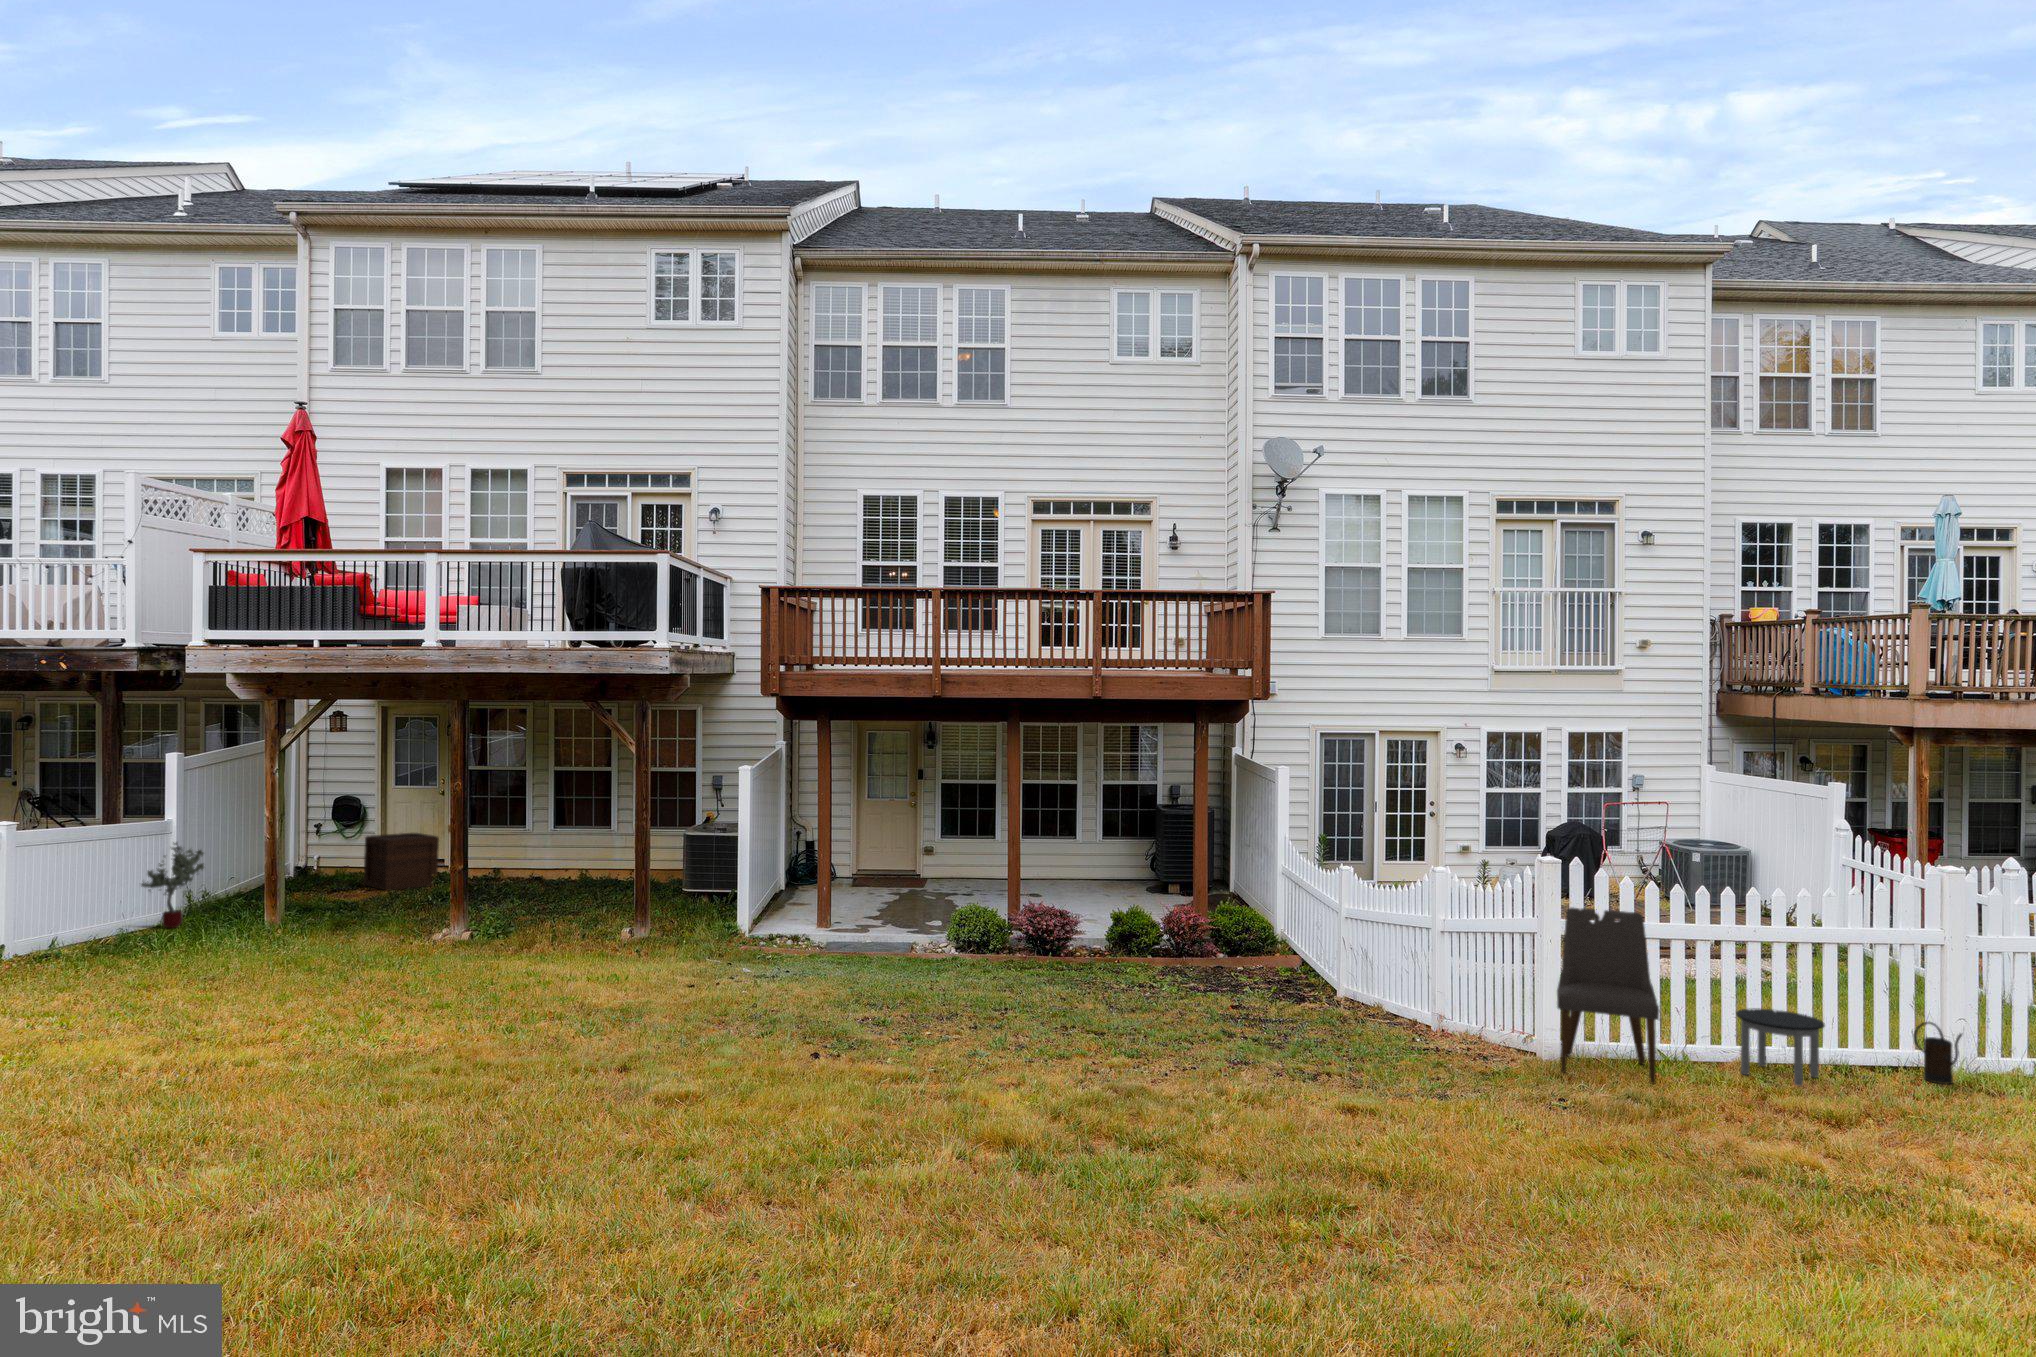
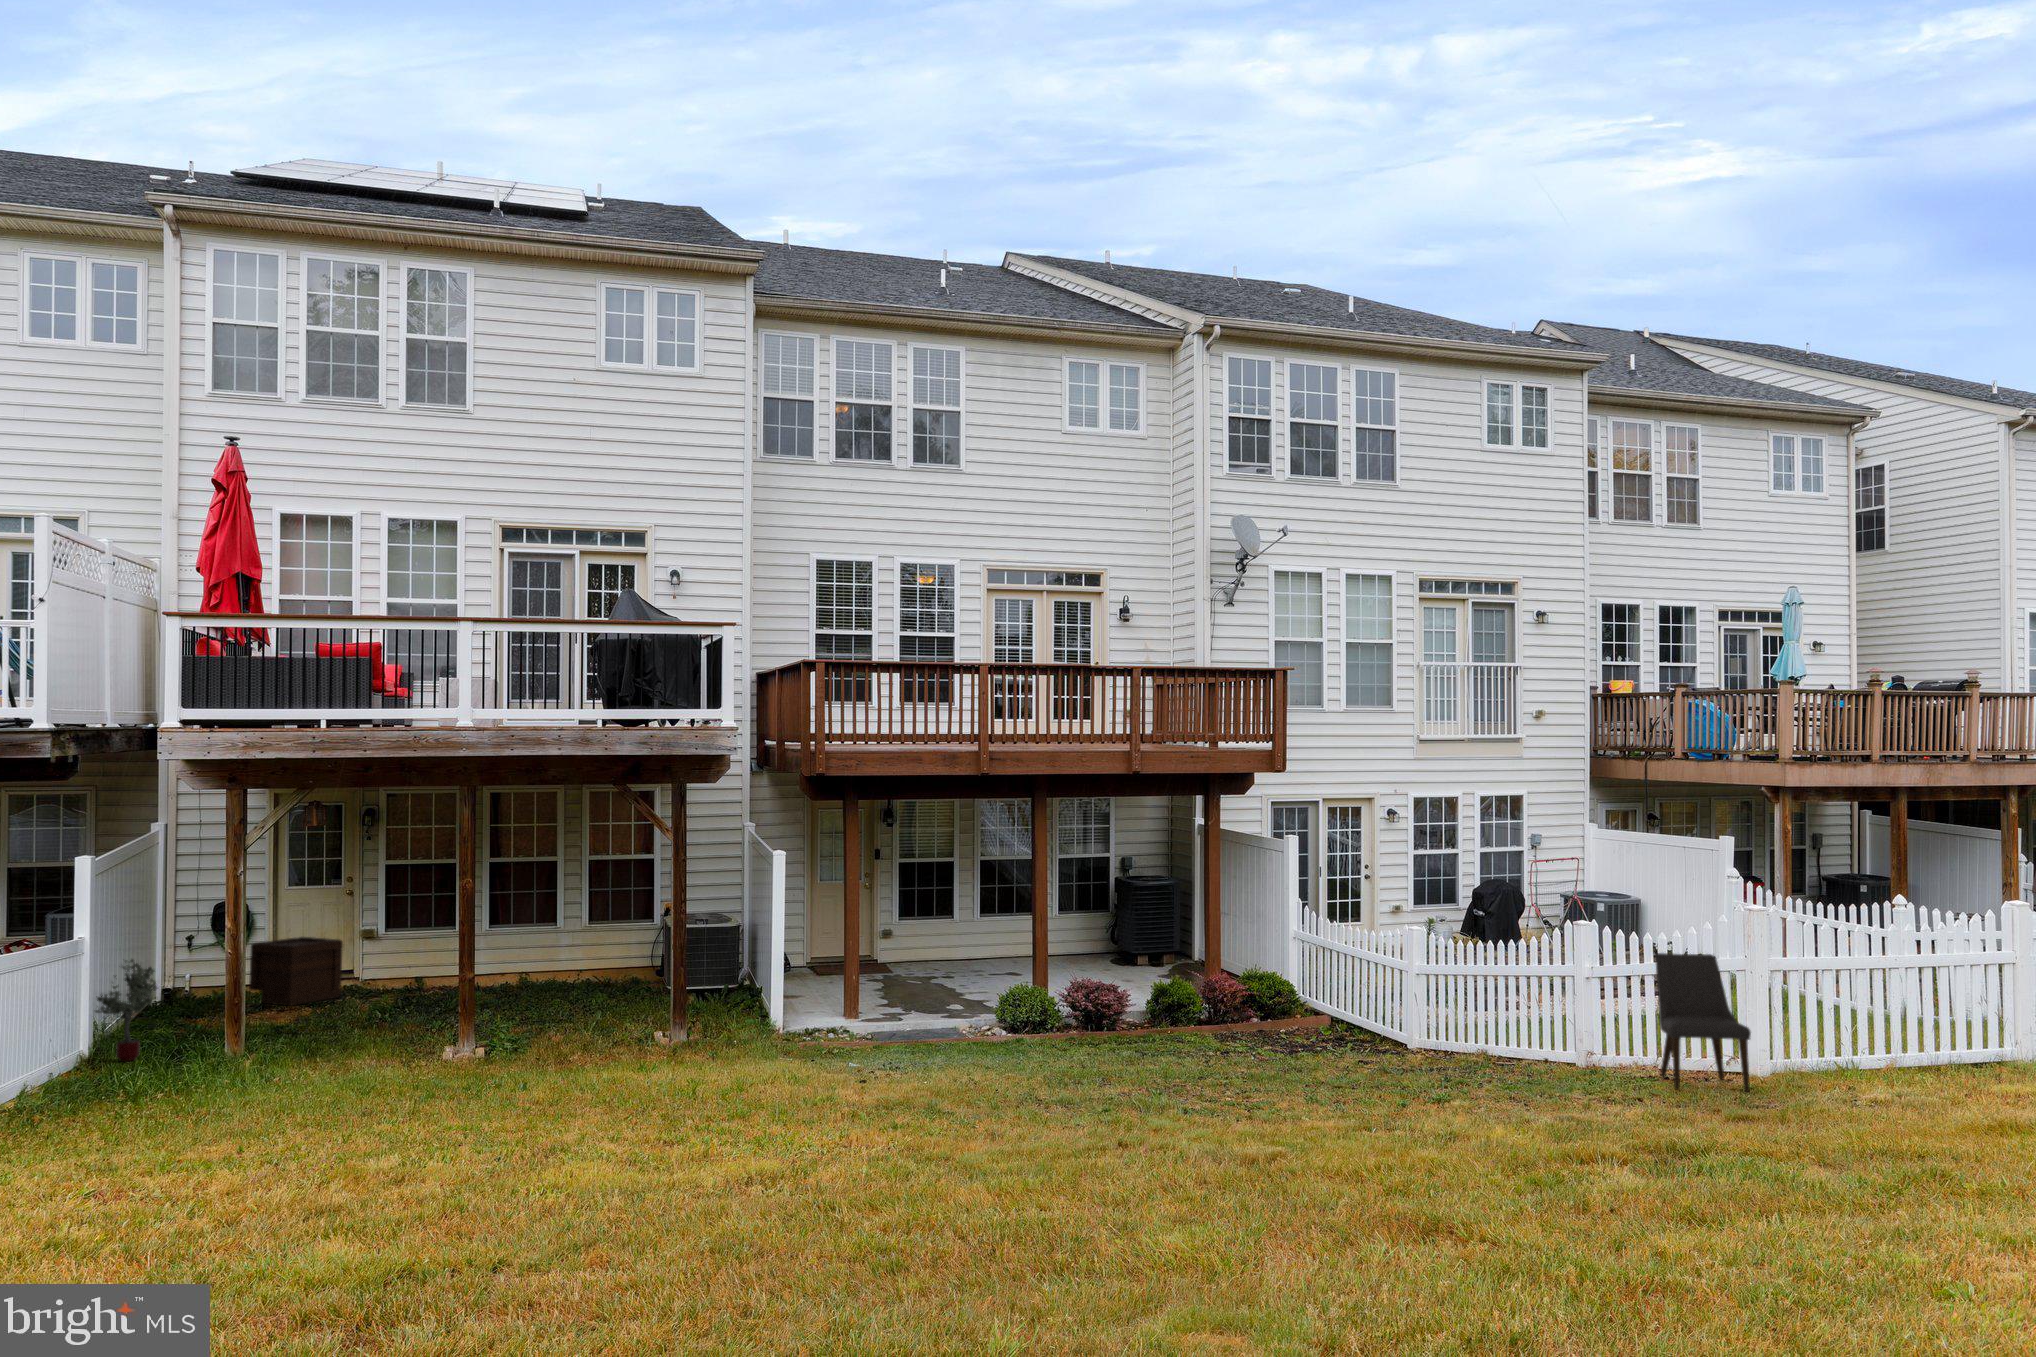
round table: present [1736,1008,1825,1086] -> none [1785,1027,1855,1086]
watering can: present [1913,1022,1962,1084] -> none [1907,1028,1937,1076]

